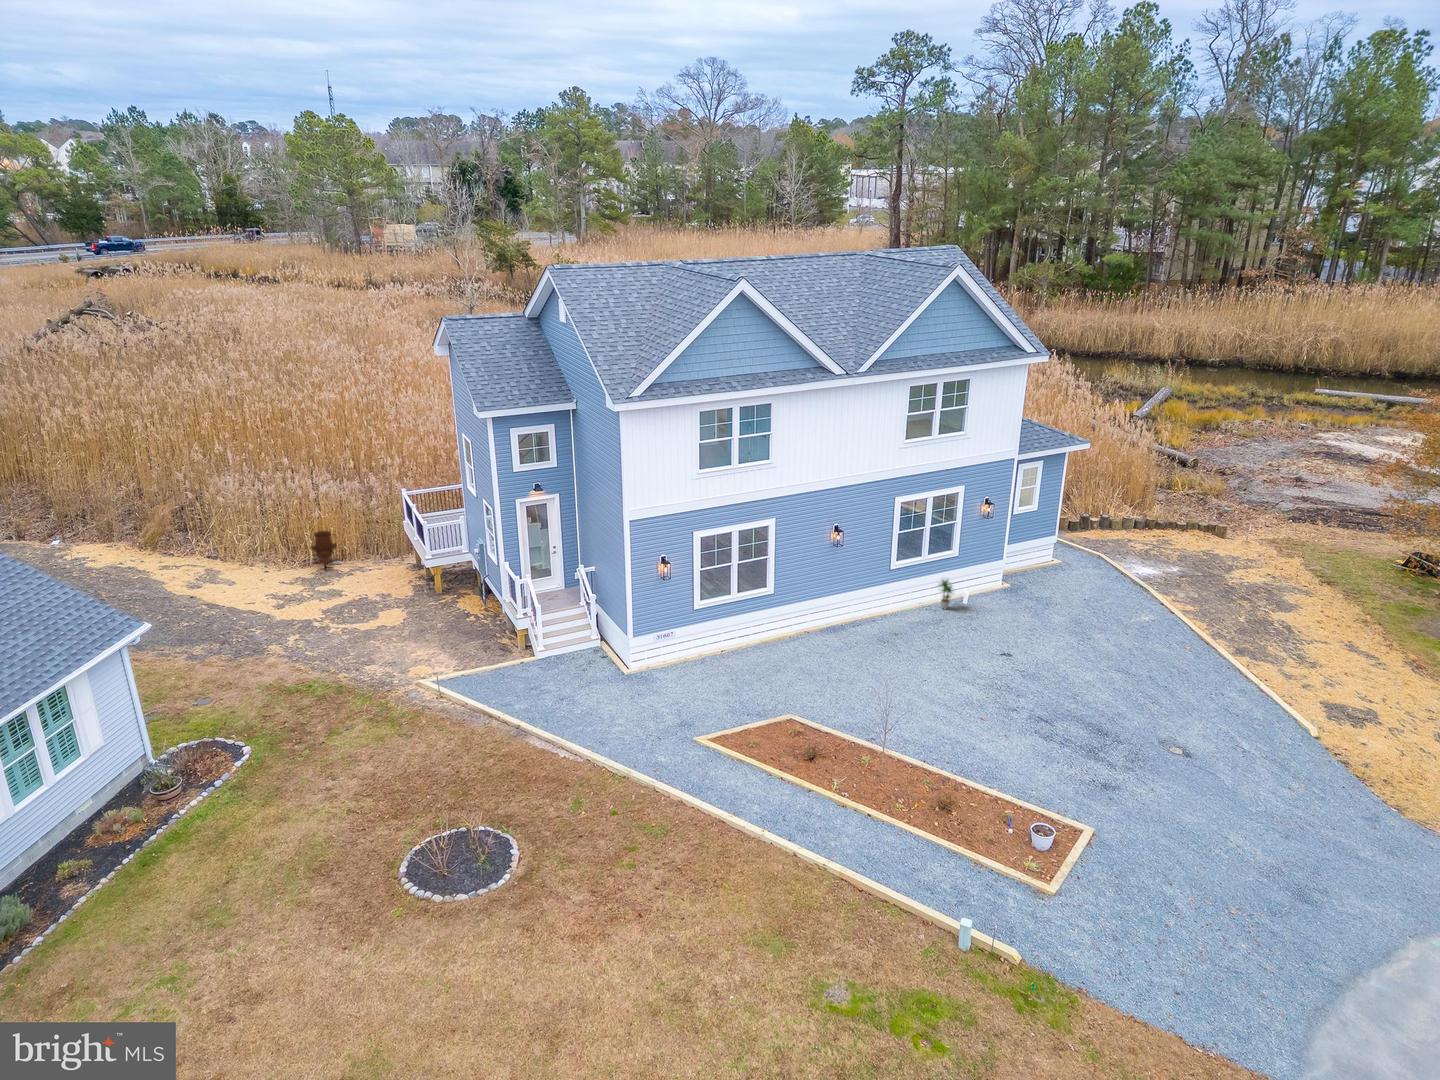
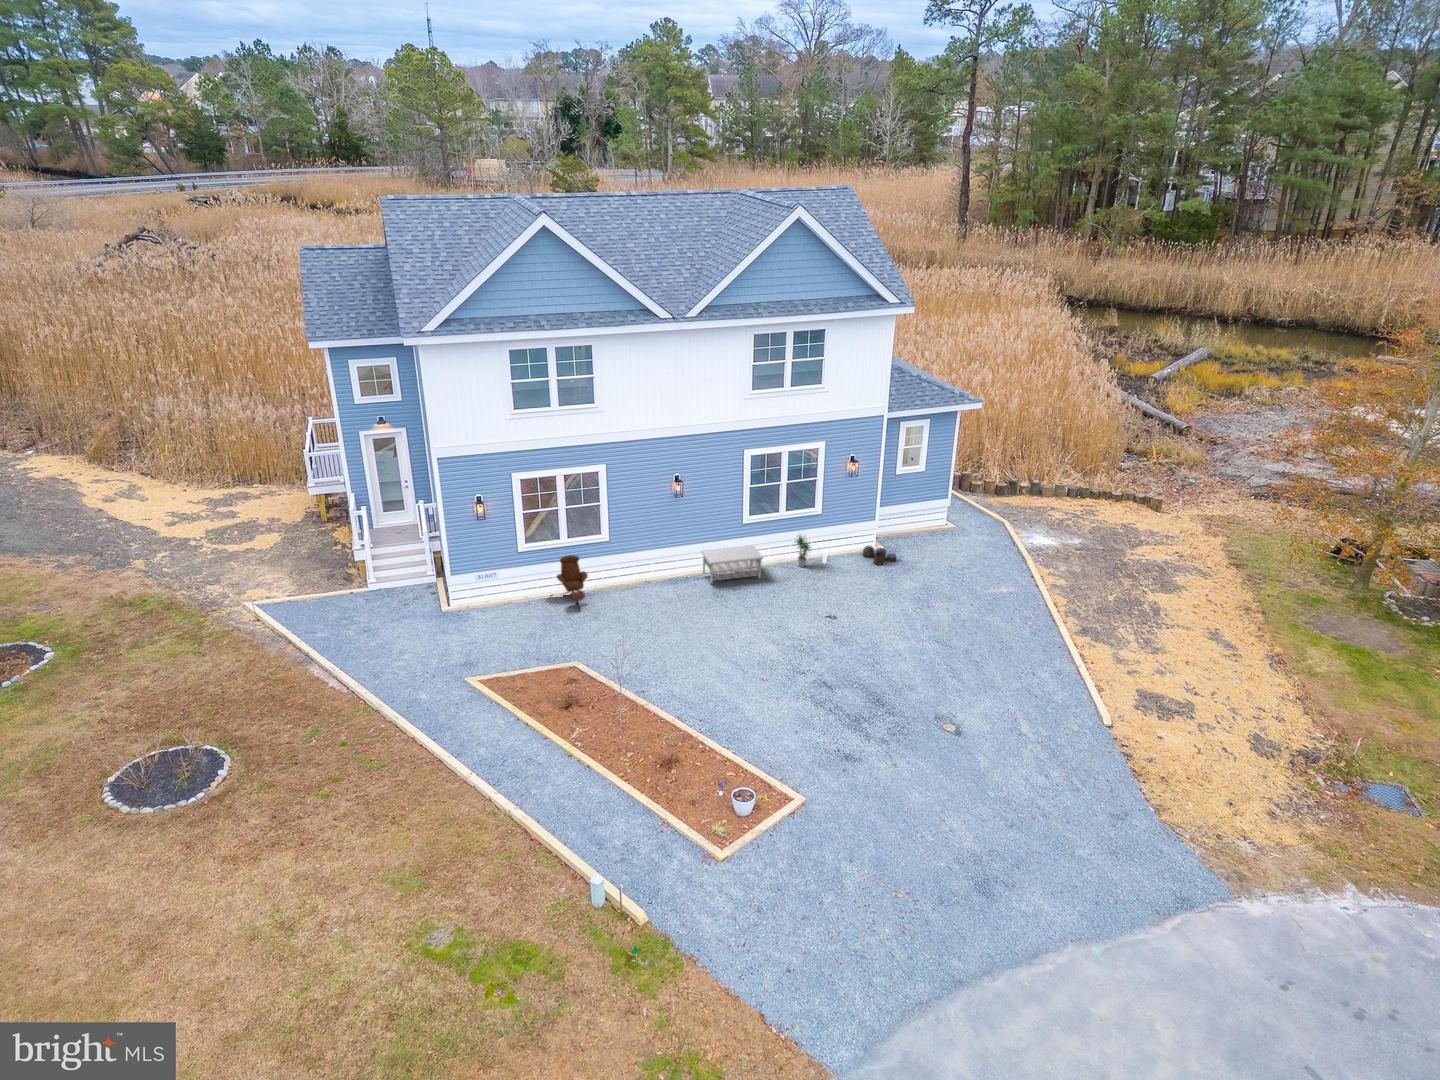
lounge chair: present [311,531,337,569] -> present [557,555,588,606]
woven basket: none [993,584,1027,603] -> present [863,546,896,565]
storage bench: none [856,591,918,631] -> present [701,545,763,584]

